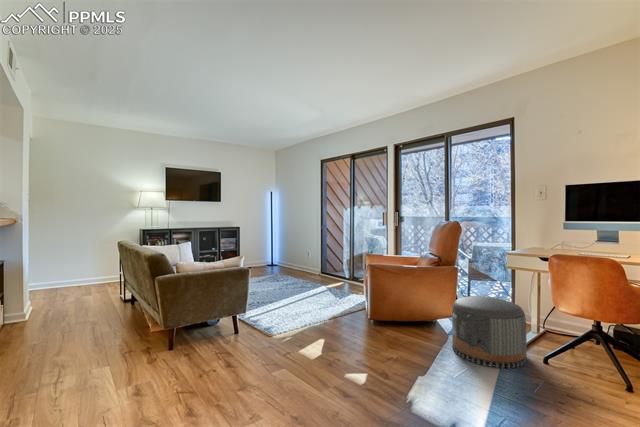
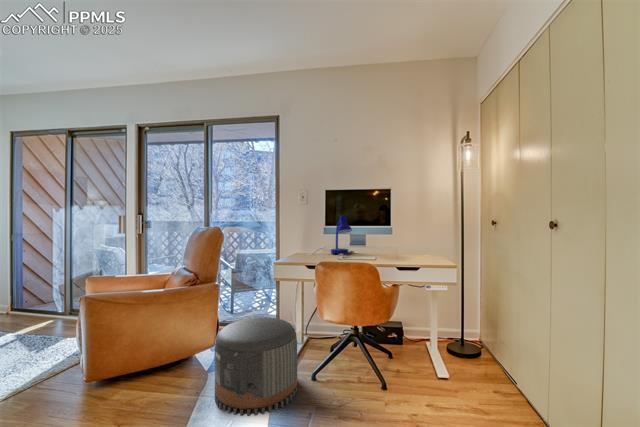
desk lamp: none [572,212,611,252] -> present [331,215,352,256]

